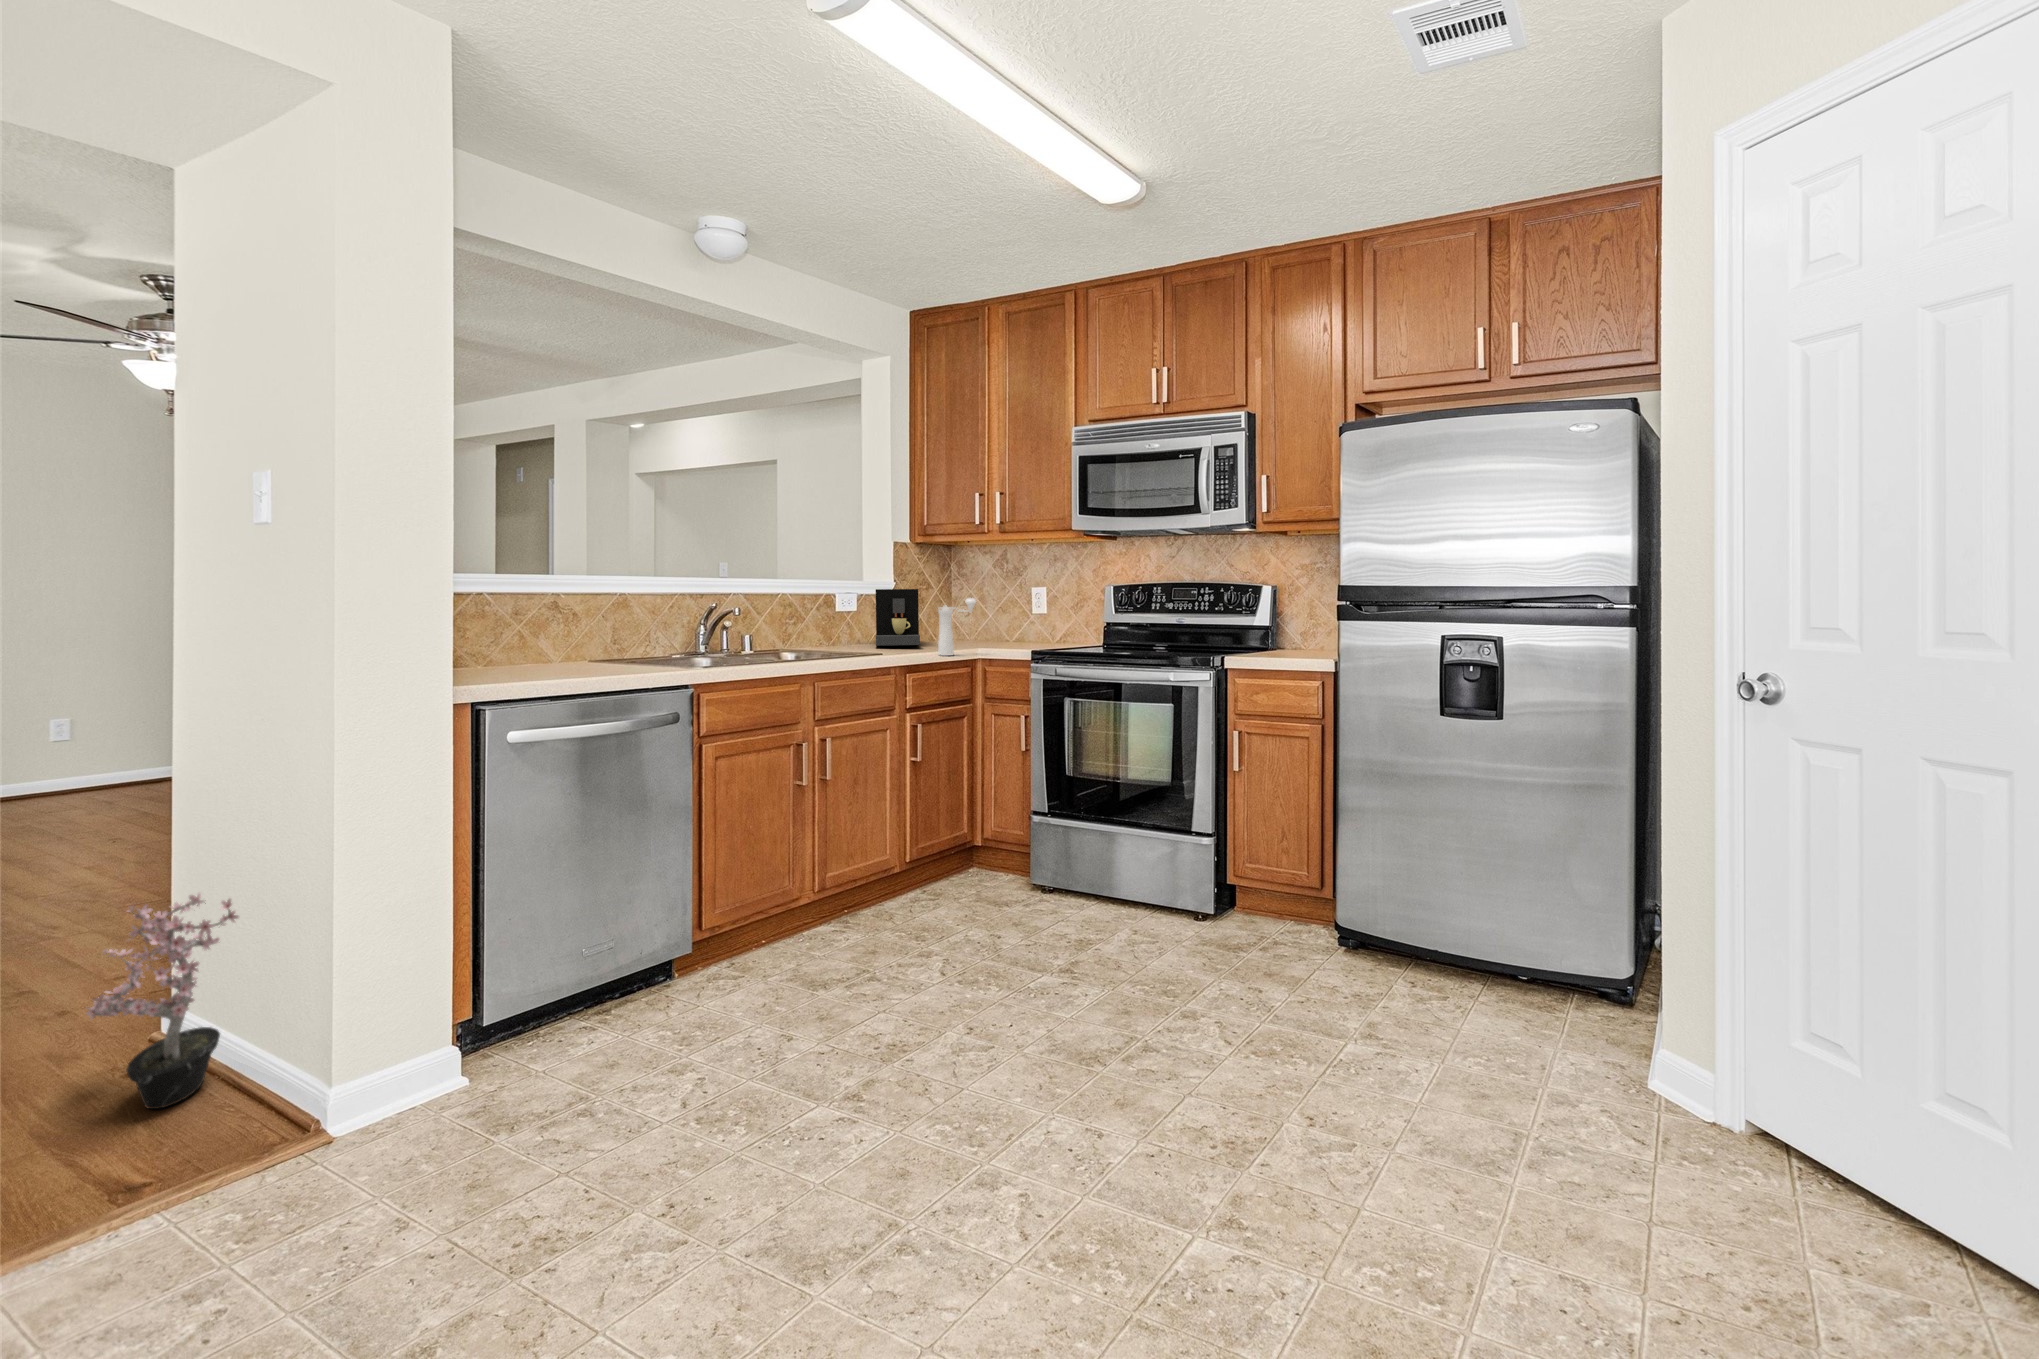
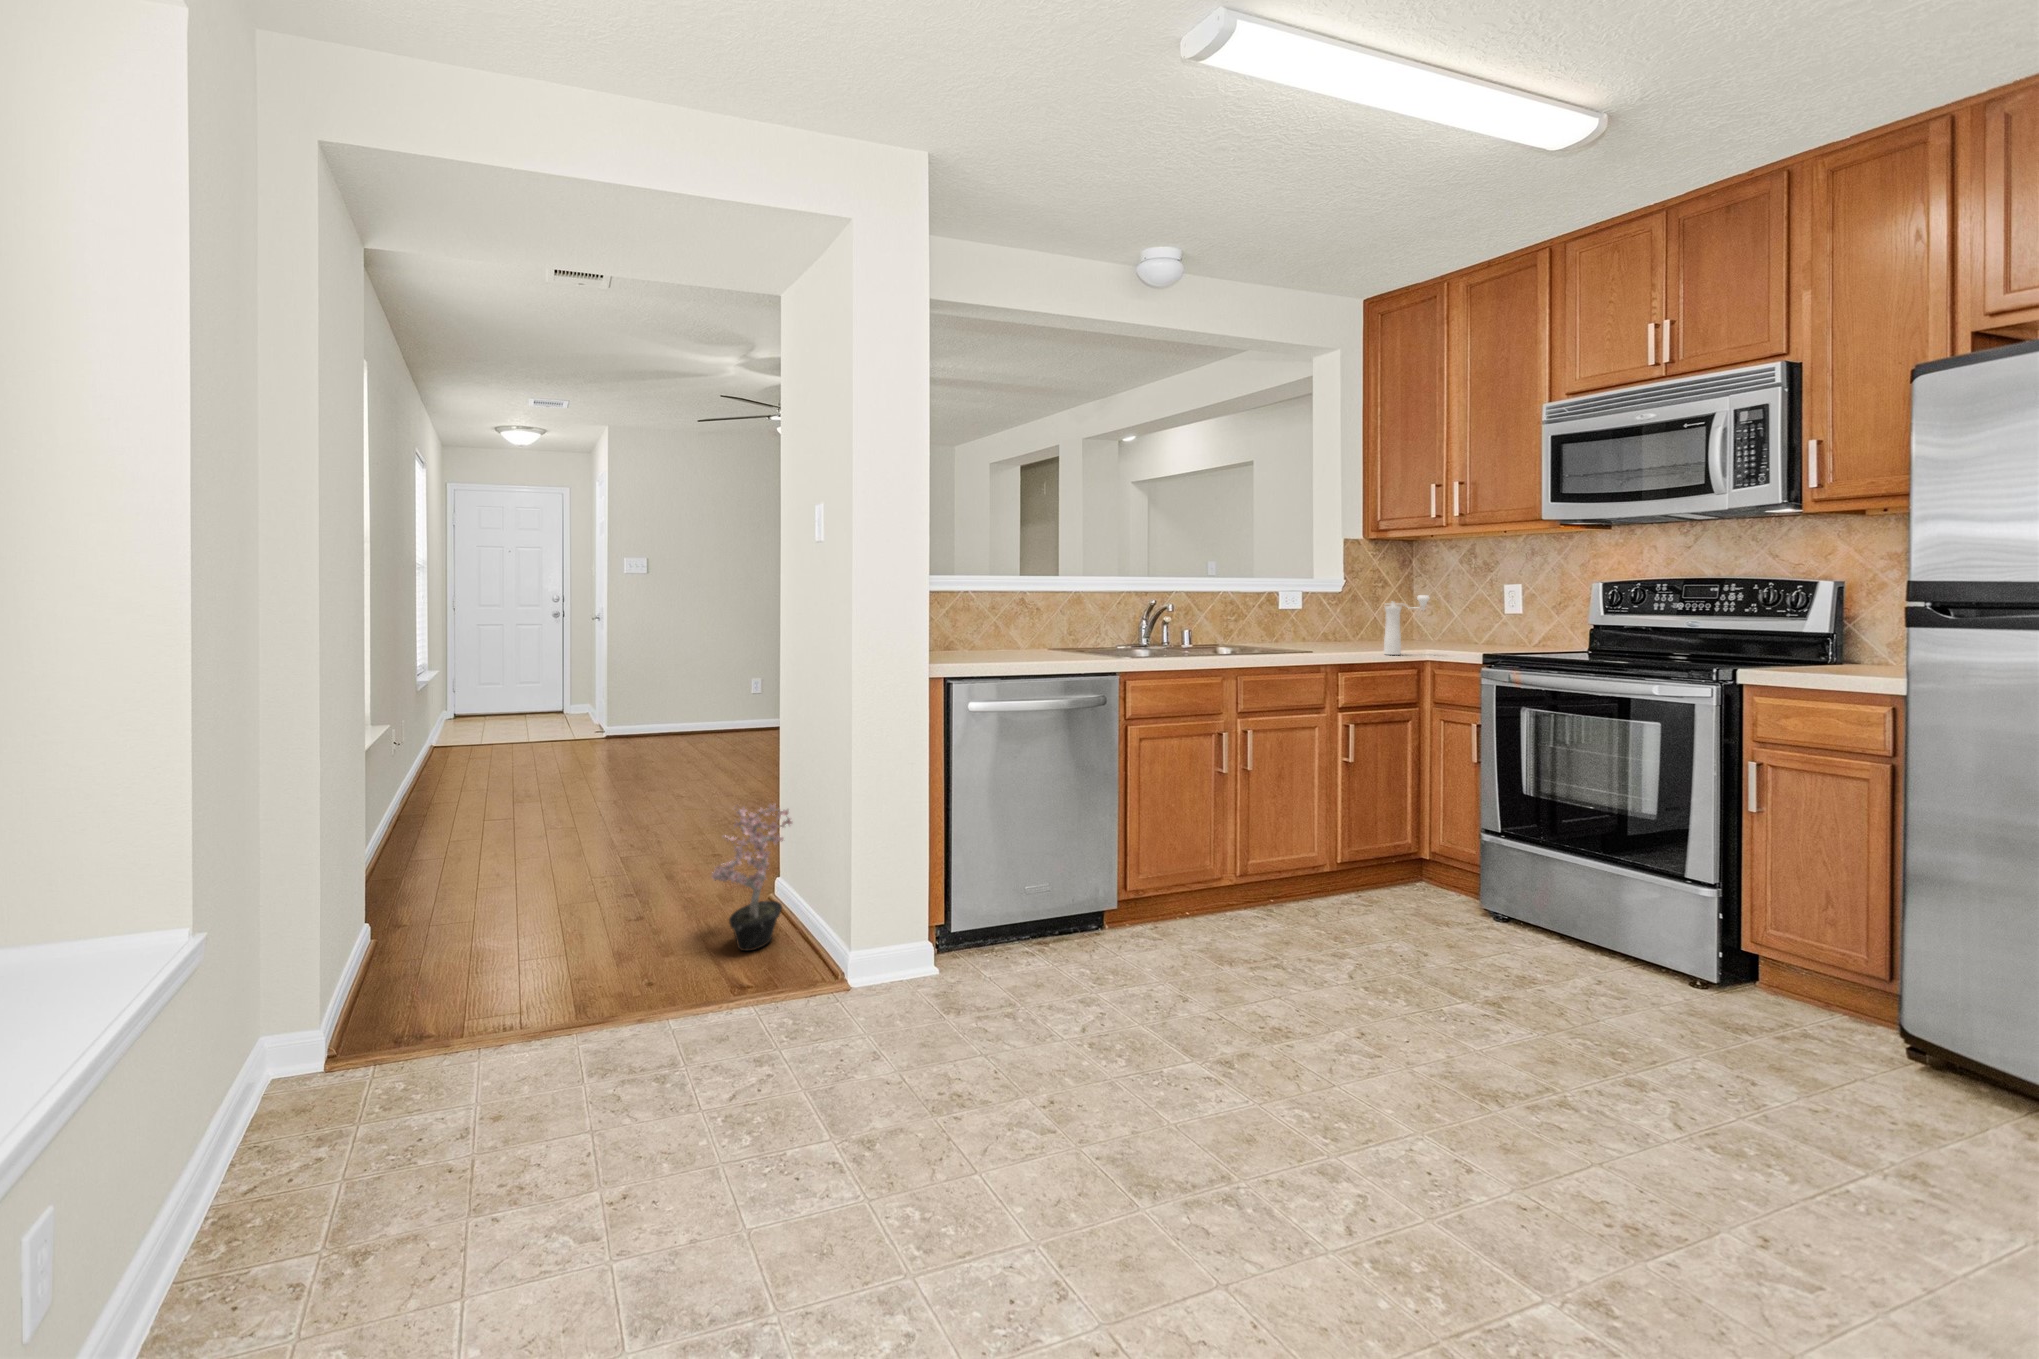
coffee maker: present [876,589,920,646] -> none [1321,585,1372,643]

